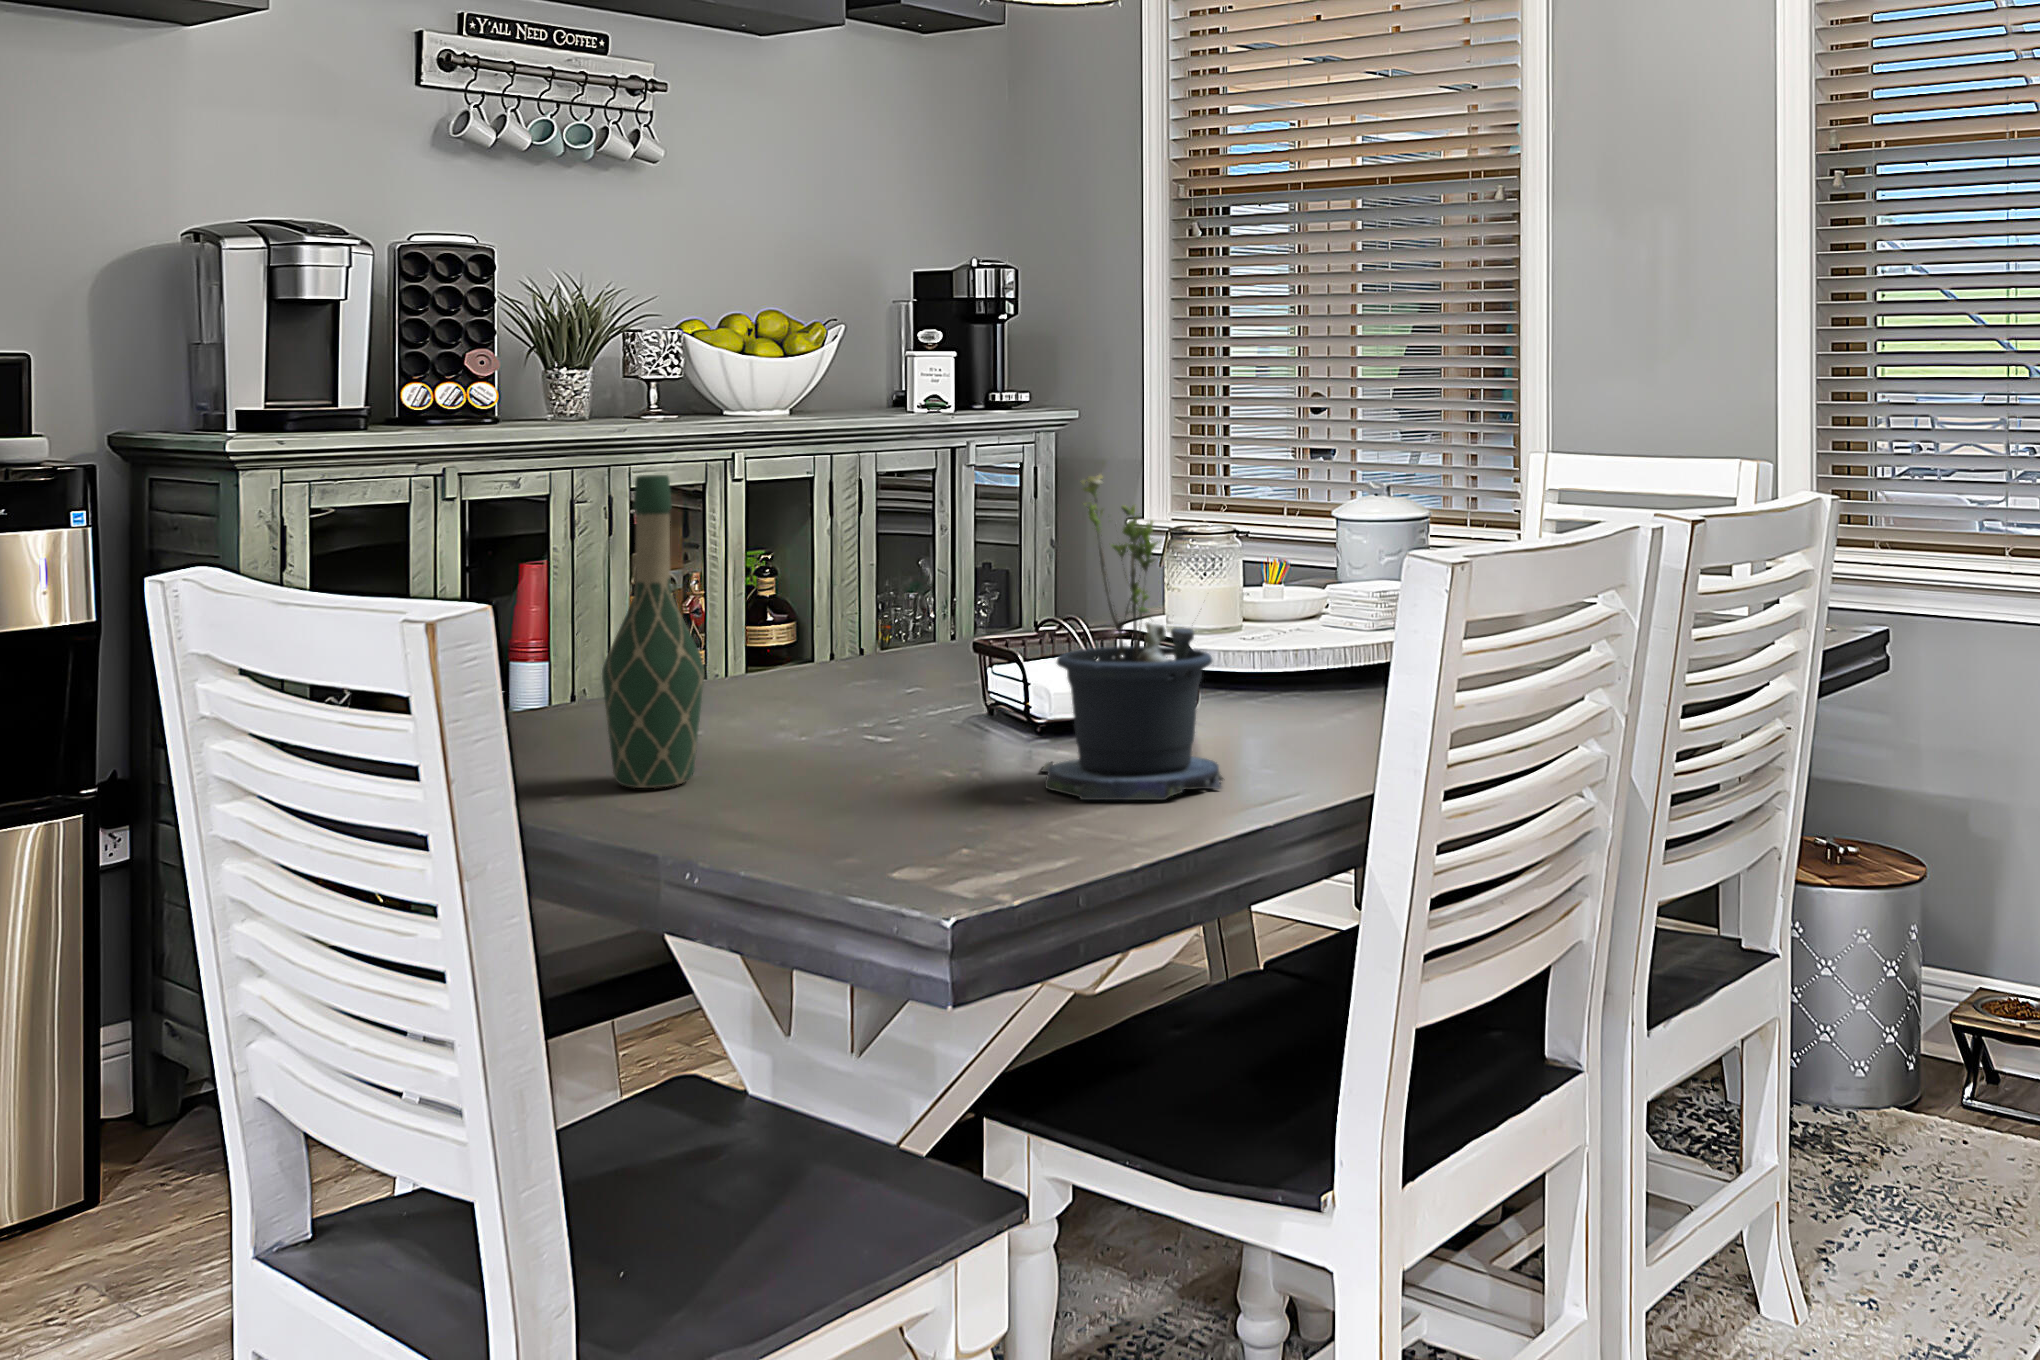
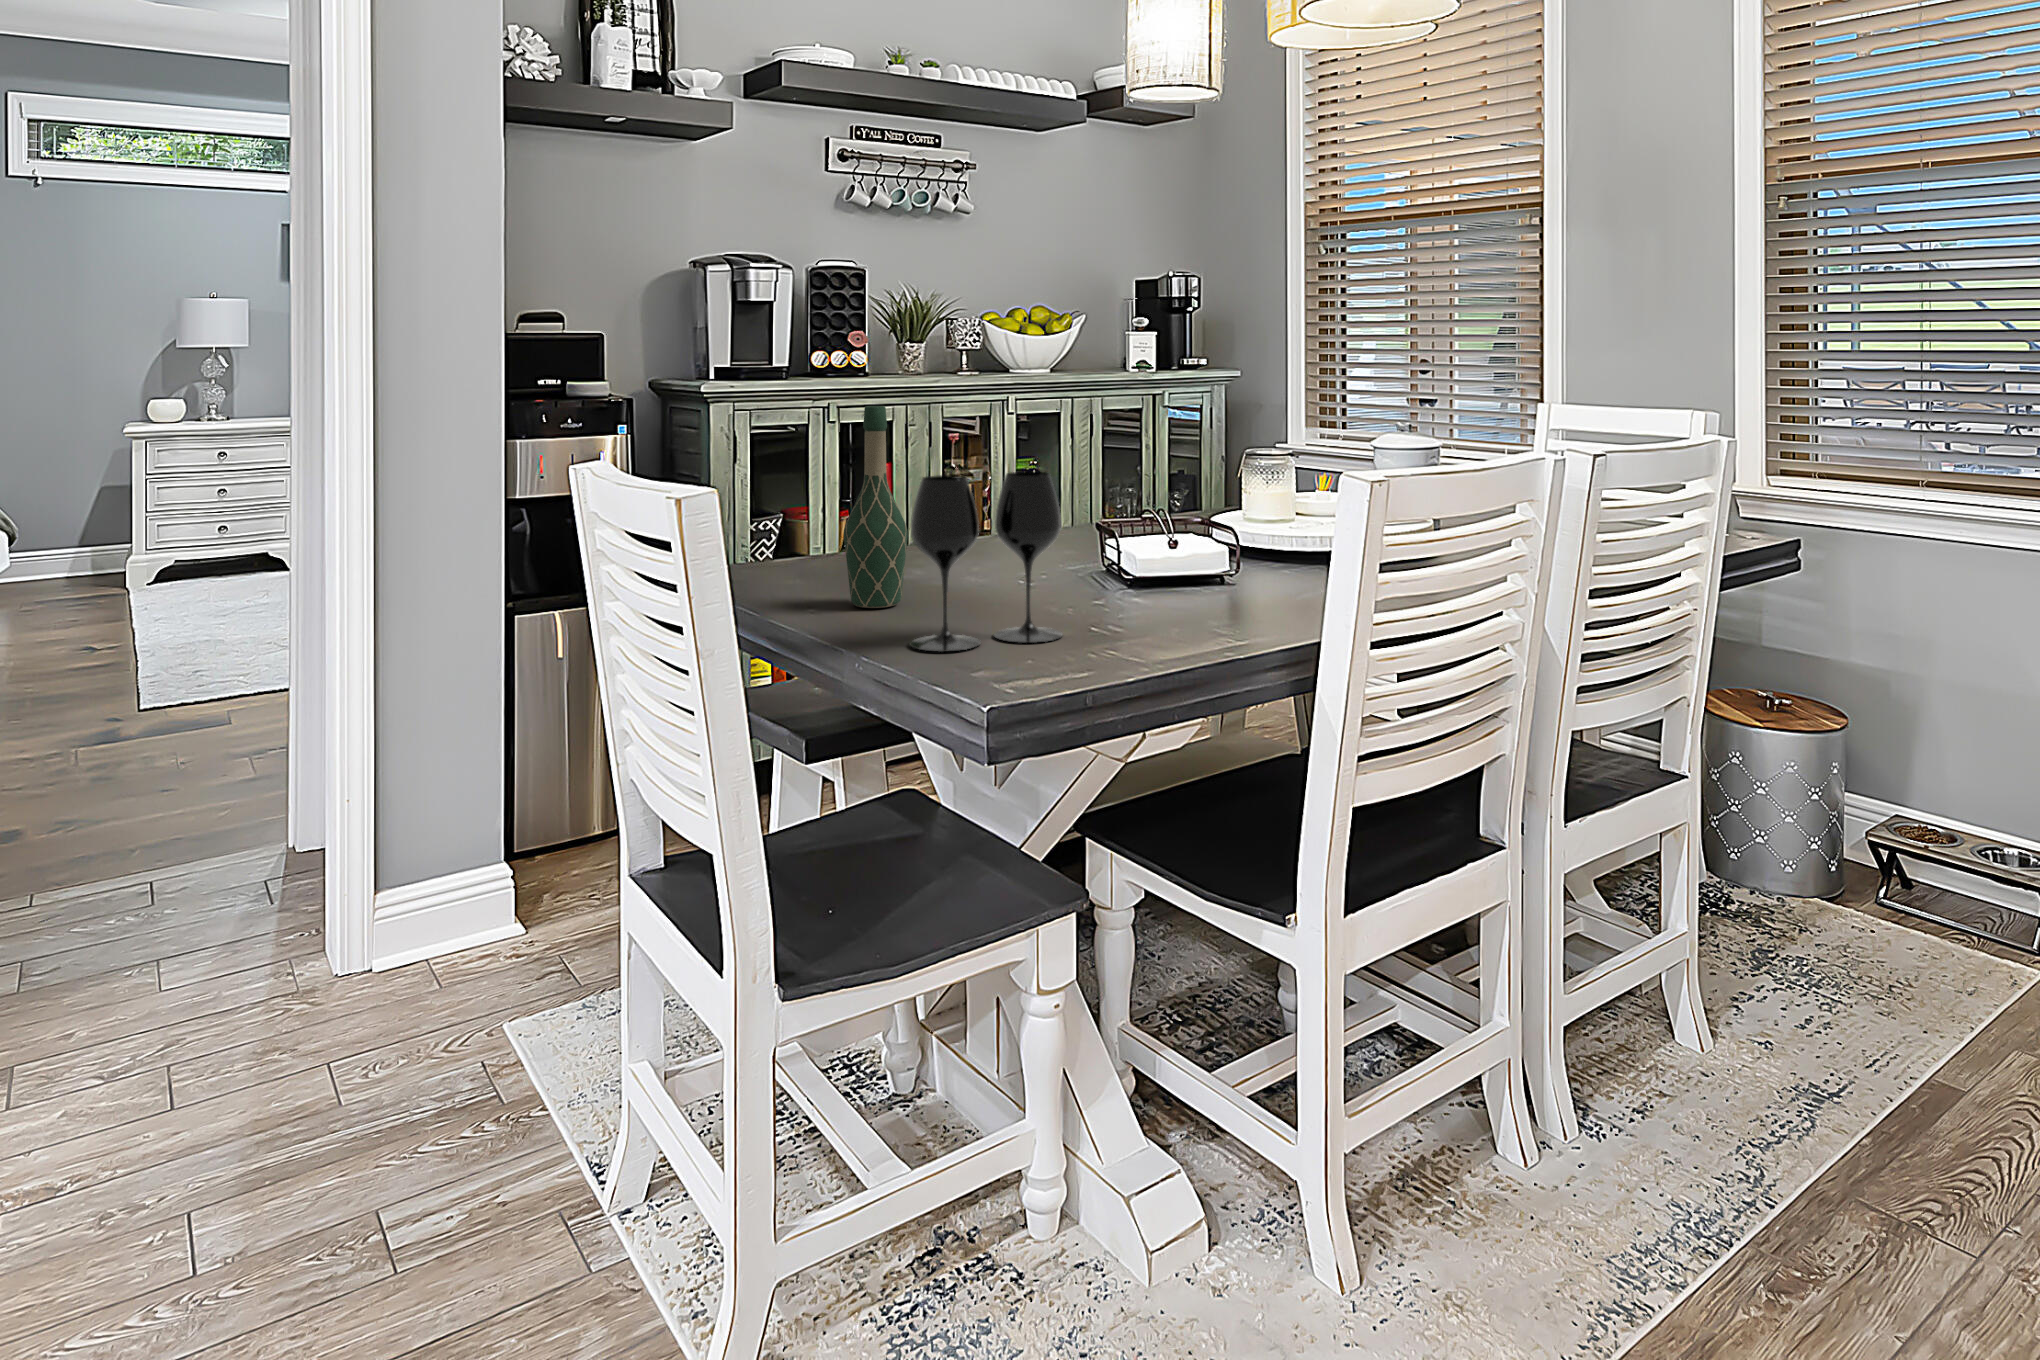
potted plant: present [1042,475,1223,800] -> none [1119,410,1243,636]
wine glass: none [749,570,975,846] -> present [910,471,1063,652]

